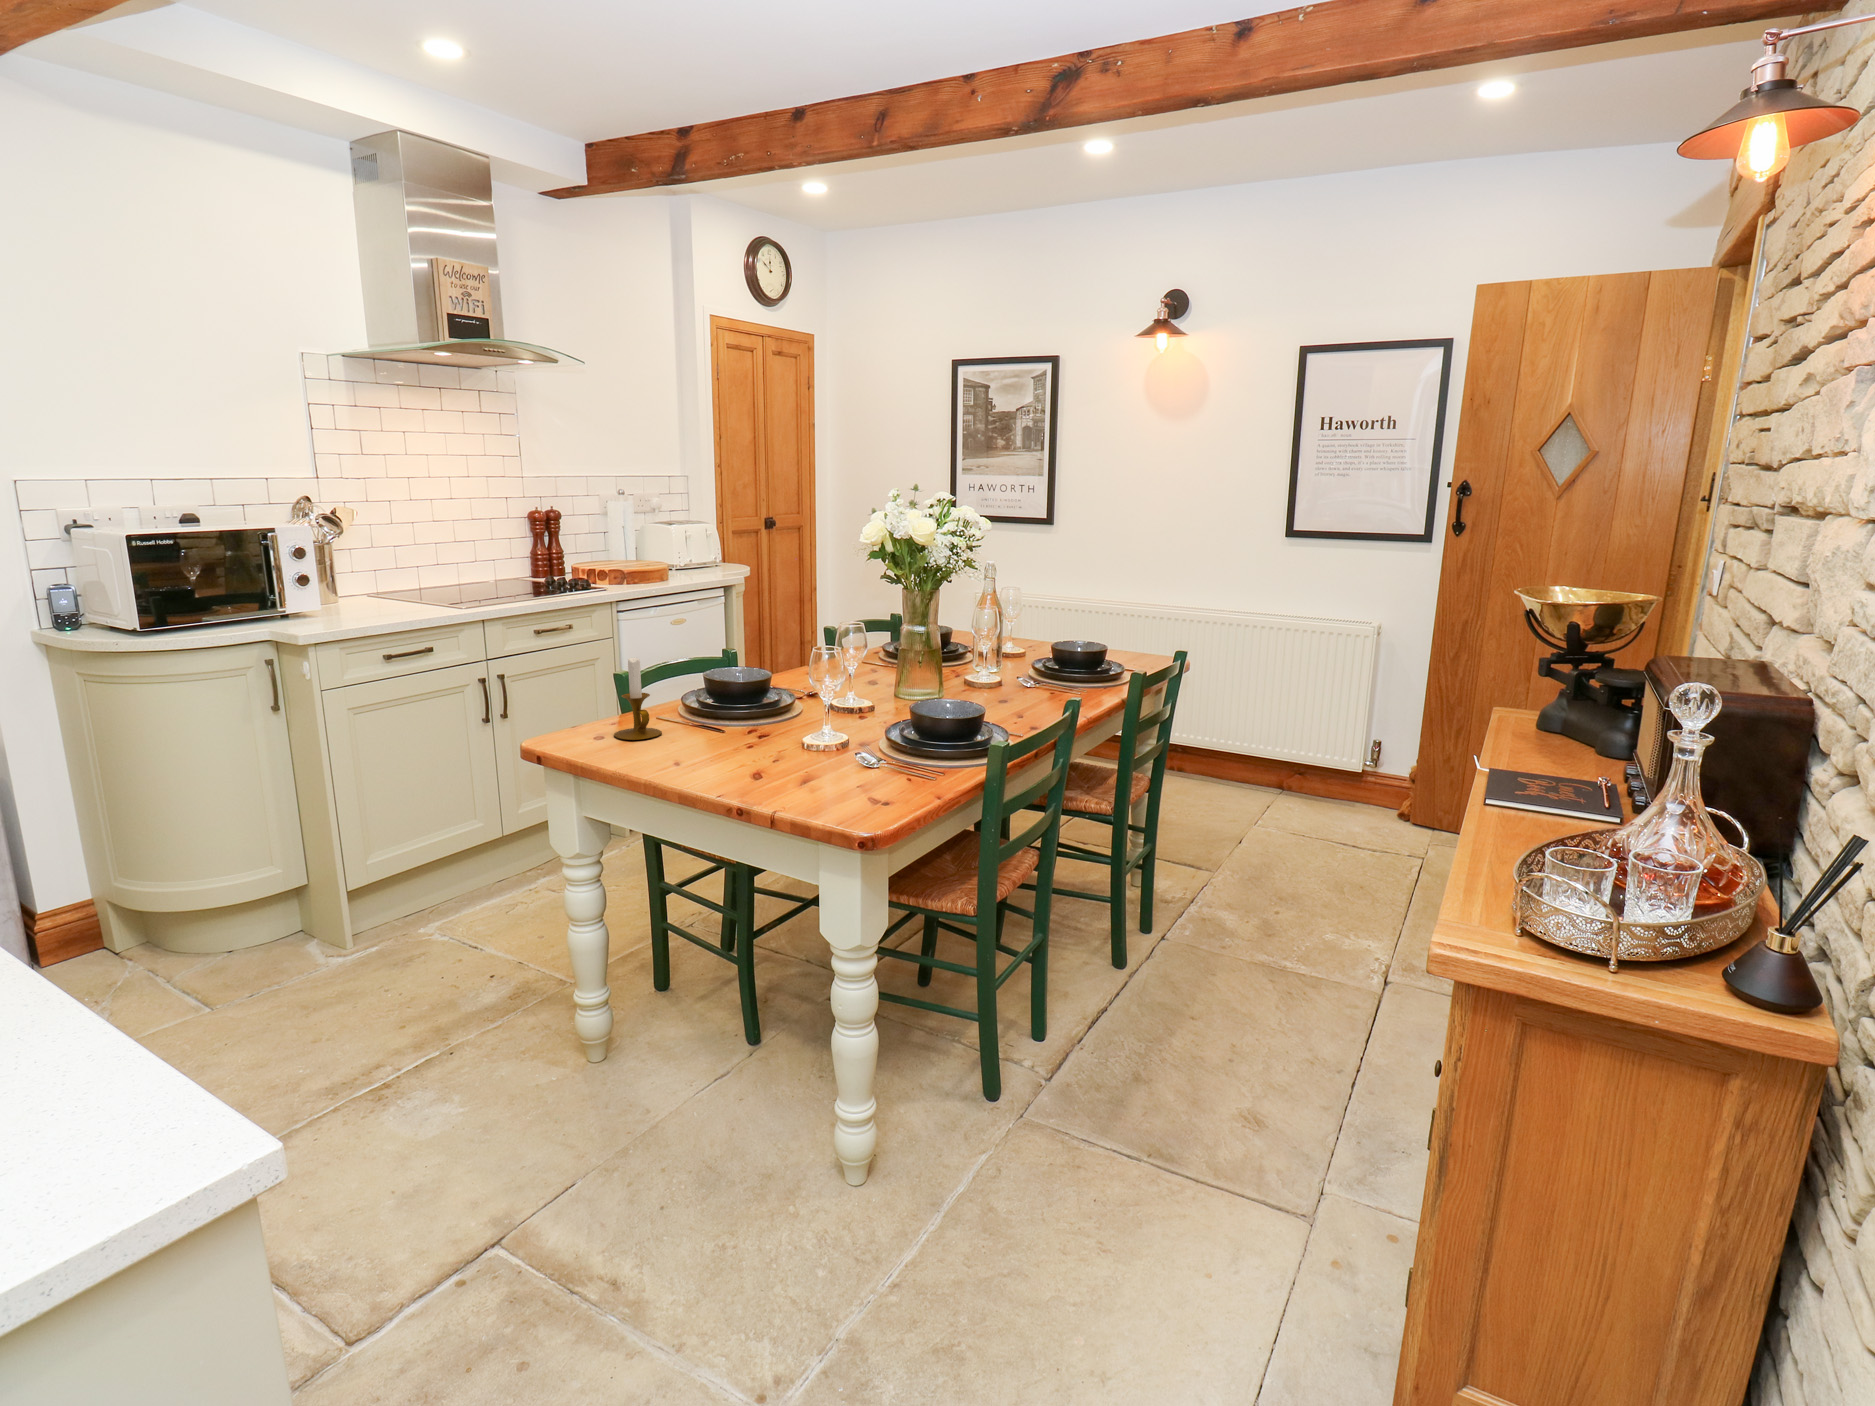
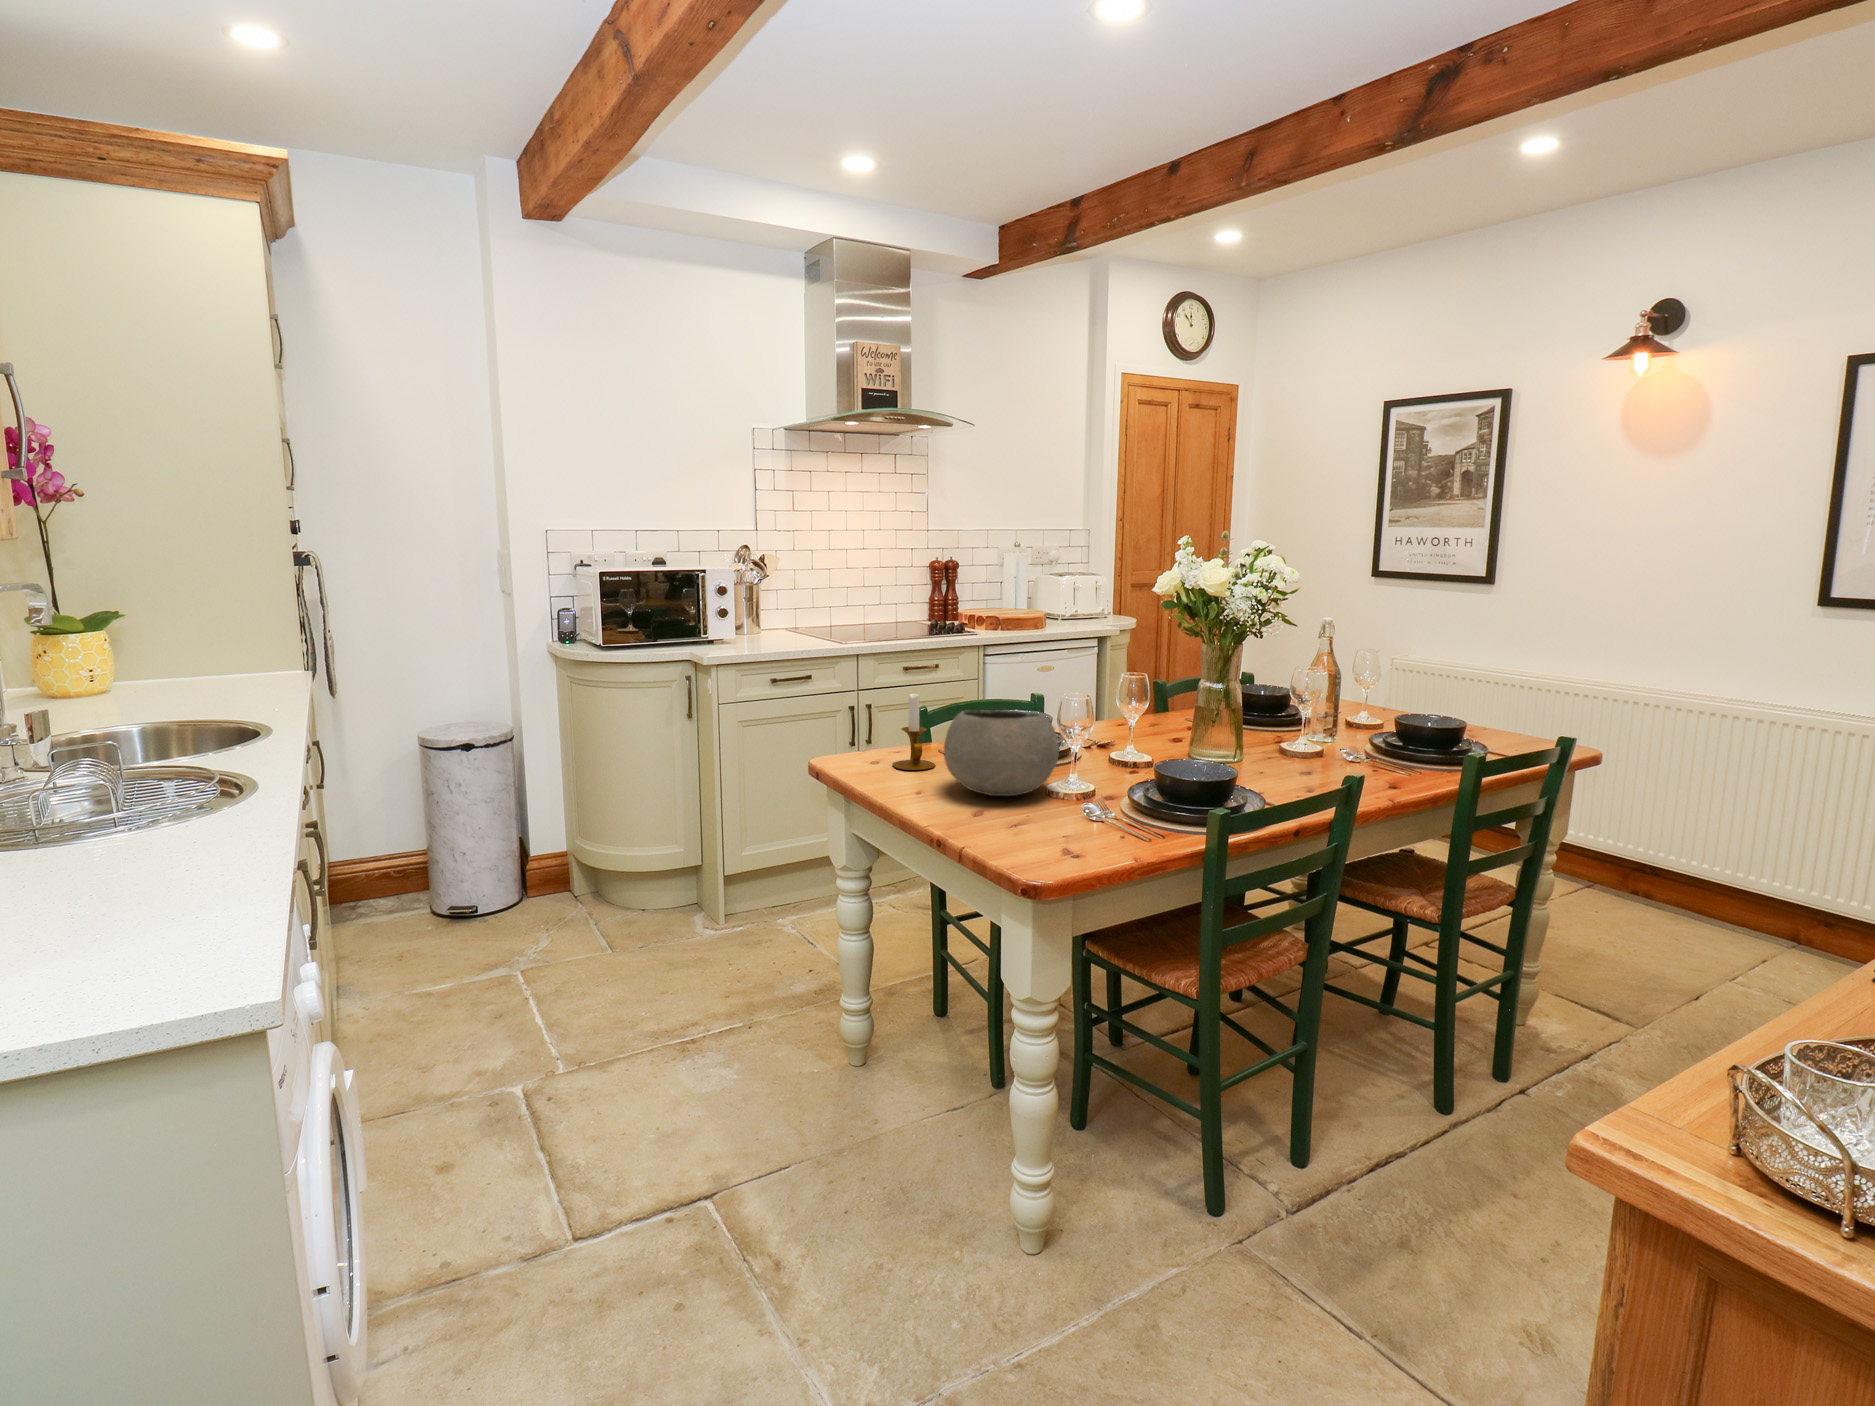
bowl: none [690,667,809,756] -> present [944,710,1059,796]

